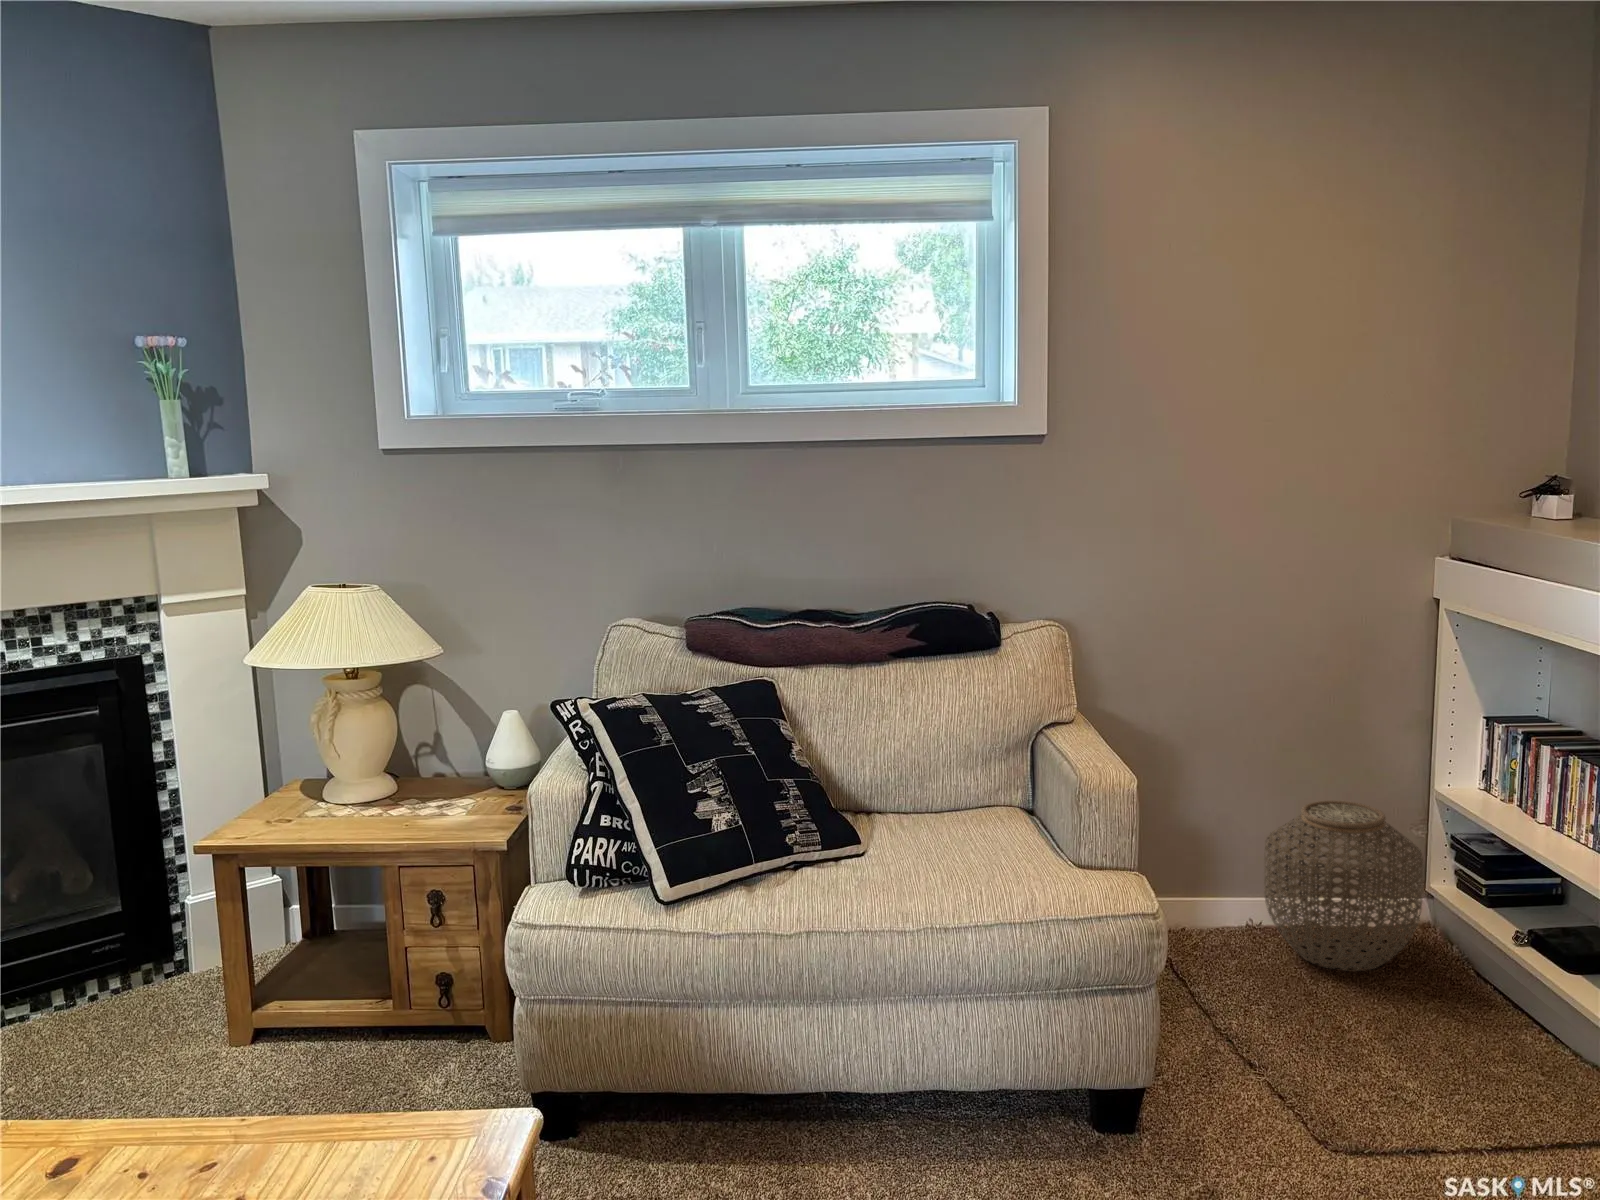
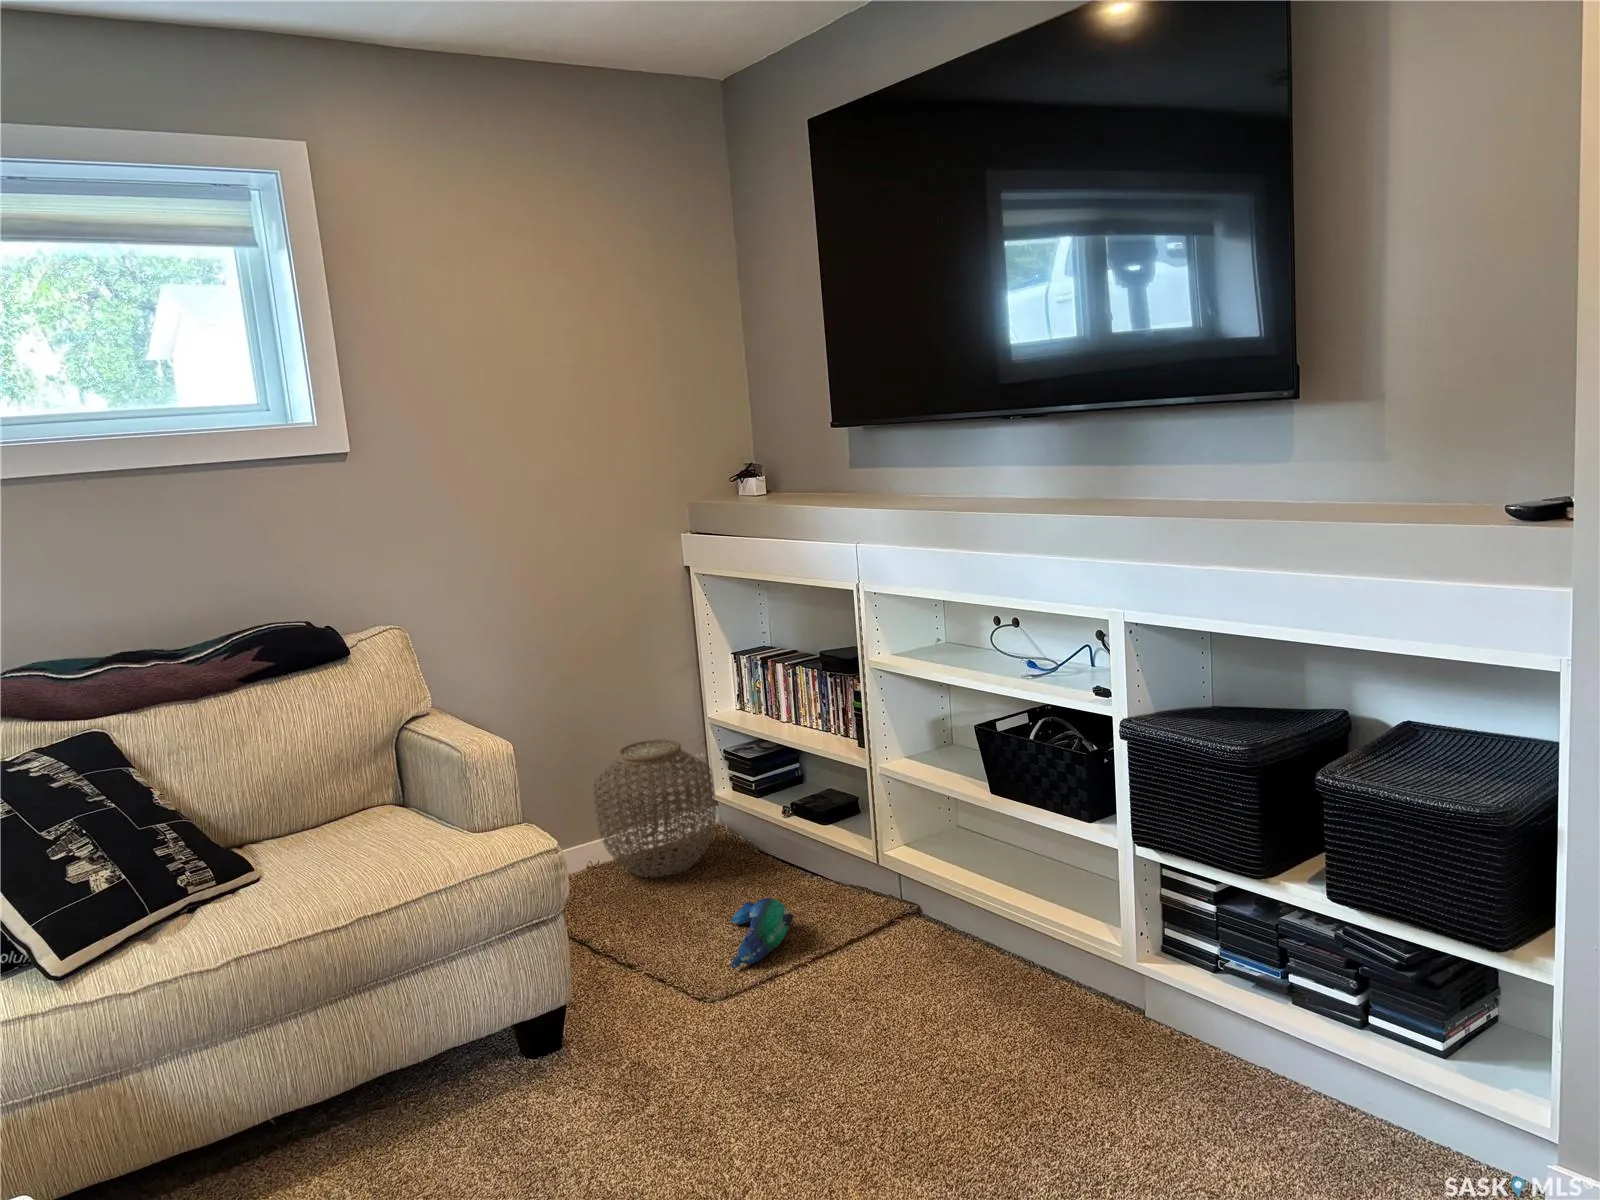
plush toy: none [1375,1040,1480,1124] -> present [731,898,794,968]

